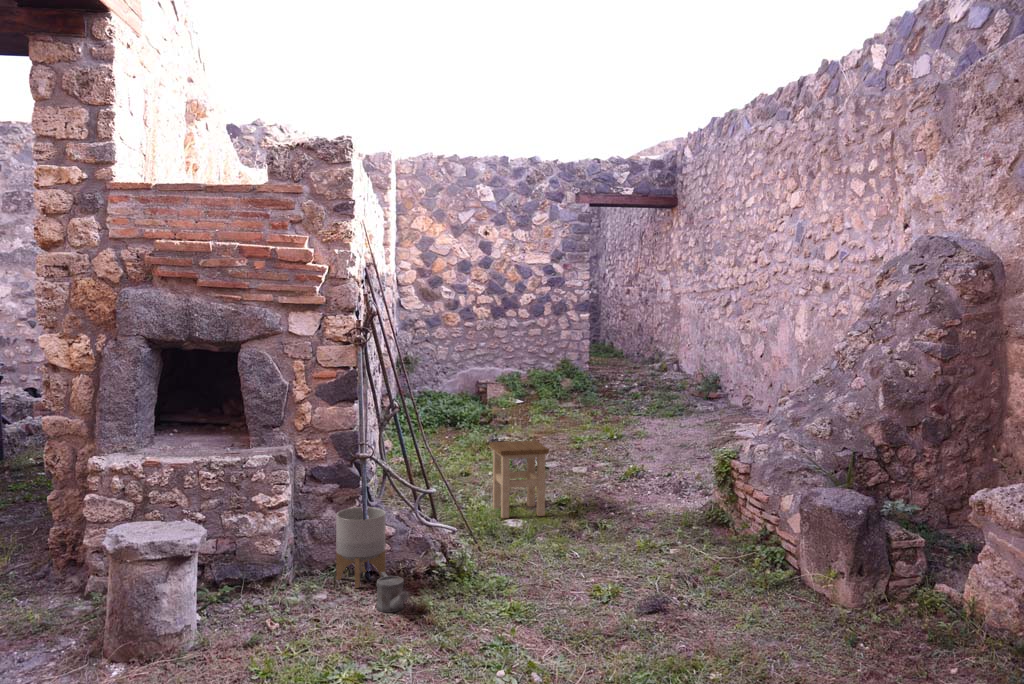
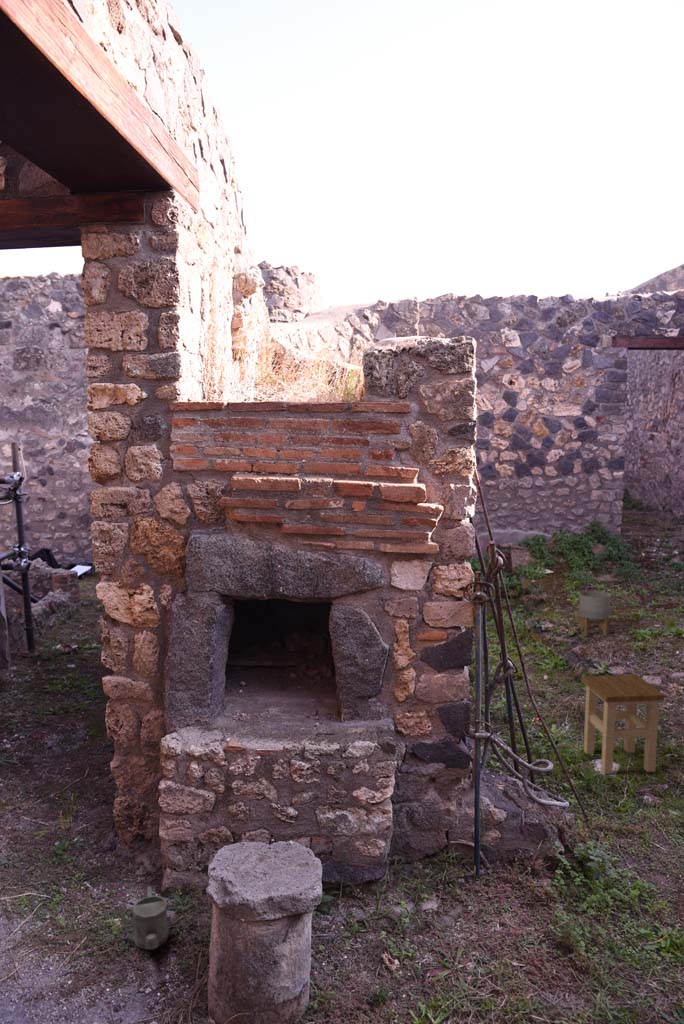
planter: present [336,507,386,588] -> present [579,591,610,636]
watering can: present [376,572,409,613] -> present [132,886,169,950]

